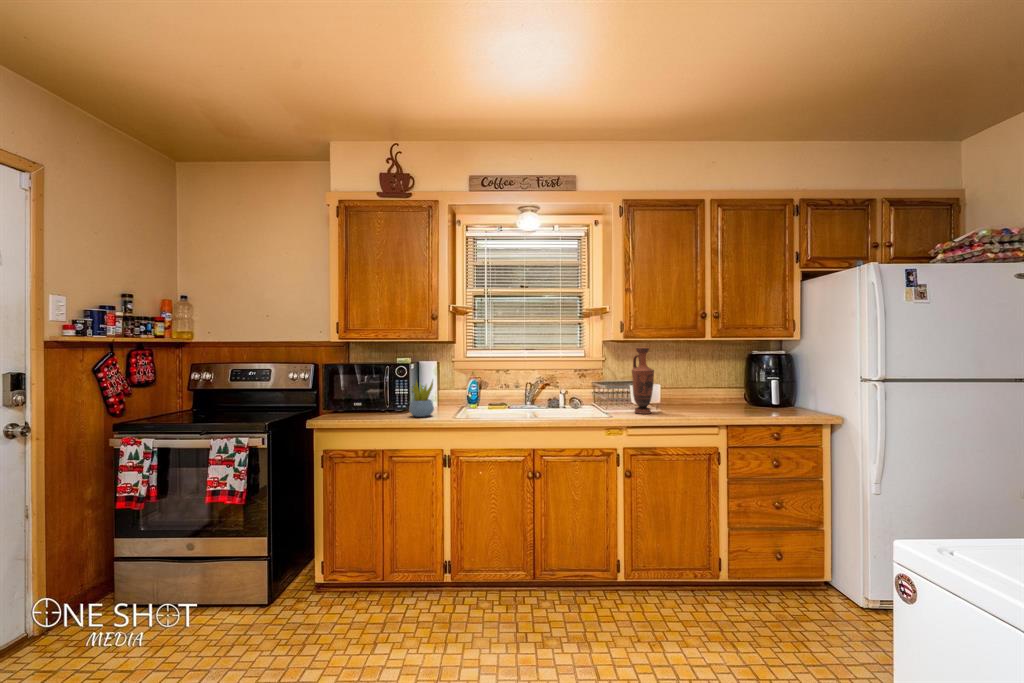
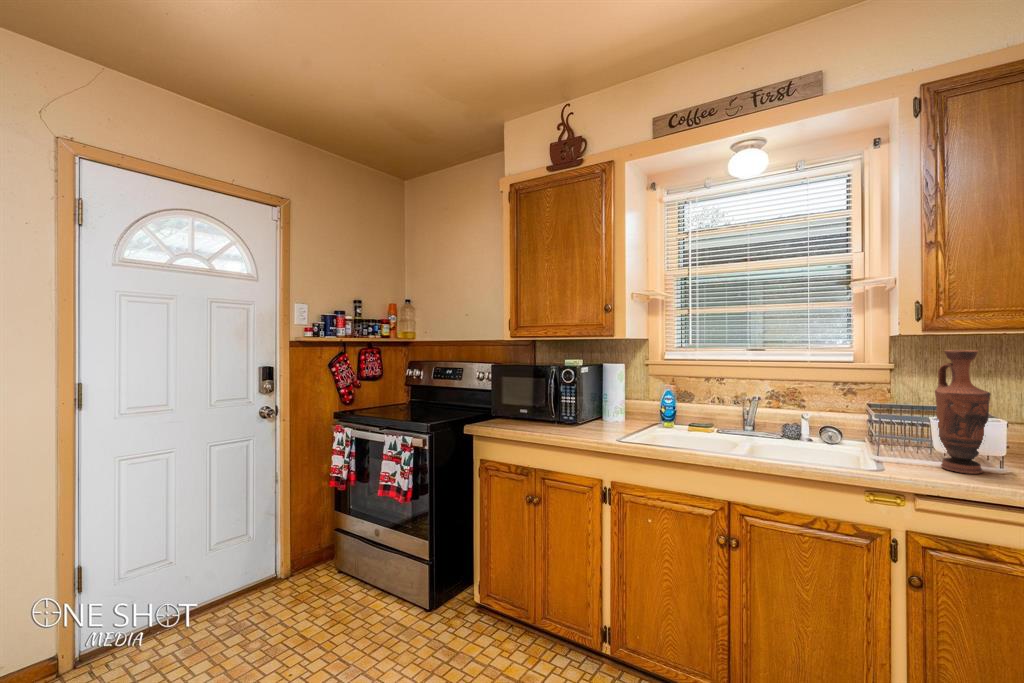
succulent plant: present [409,381,434,417] -> none [571,386,602,433]

